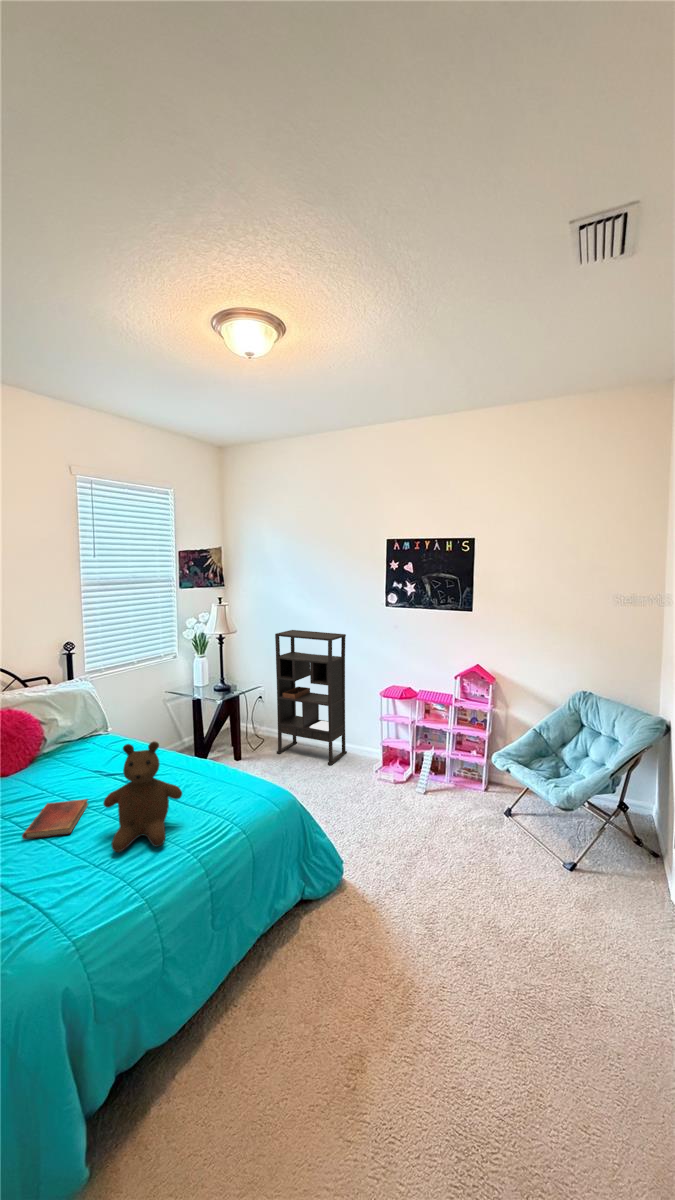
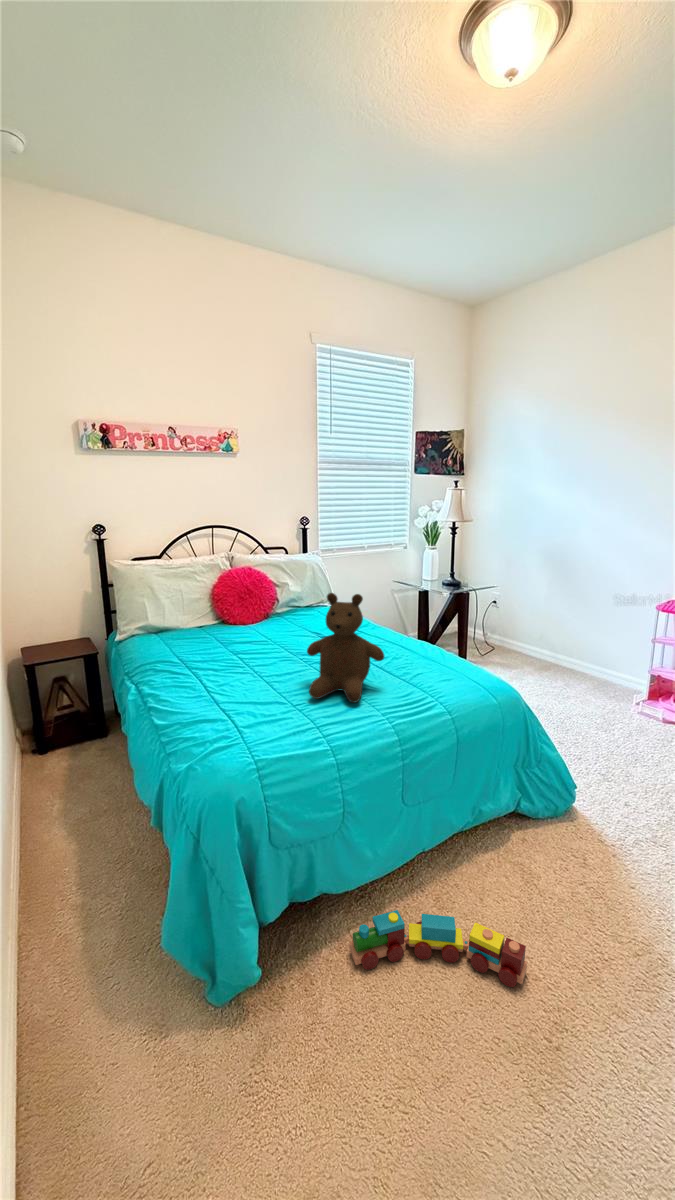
bookshelf: present [275,630,347,765] -> none [507,524,614,686]
diary: present [22,799,88,839] -> none [239,648,300,676]
toy train: none [178,1017,329,1109] -> present [349,910,527,987]

